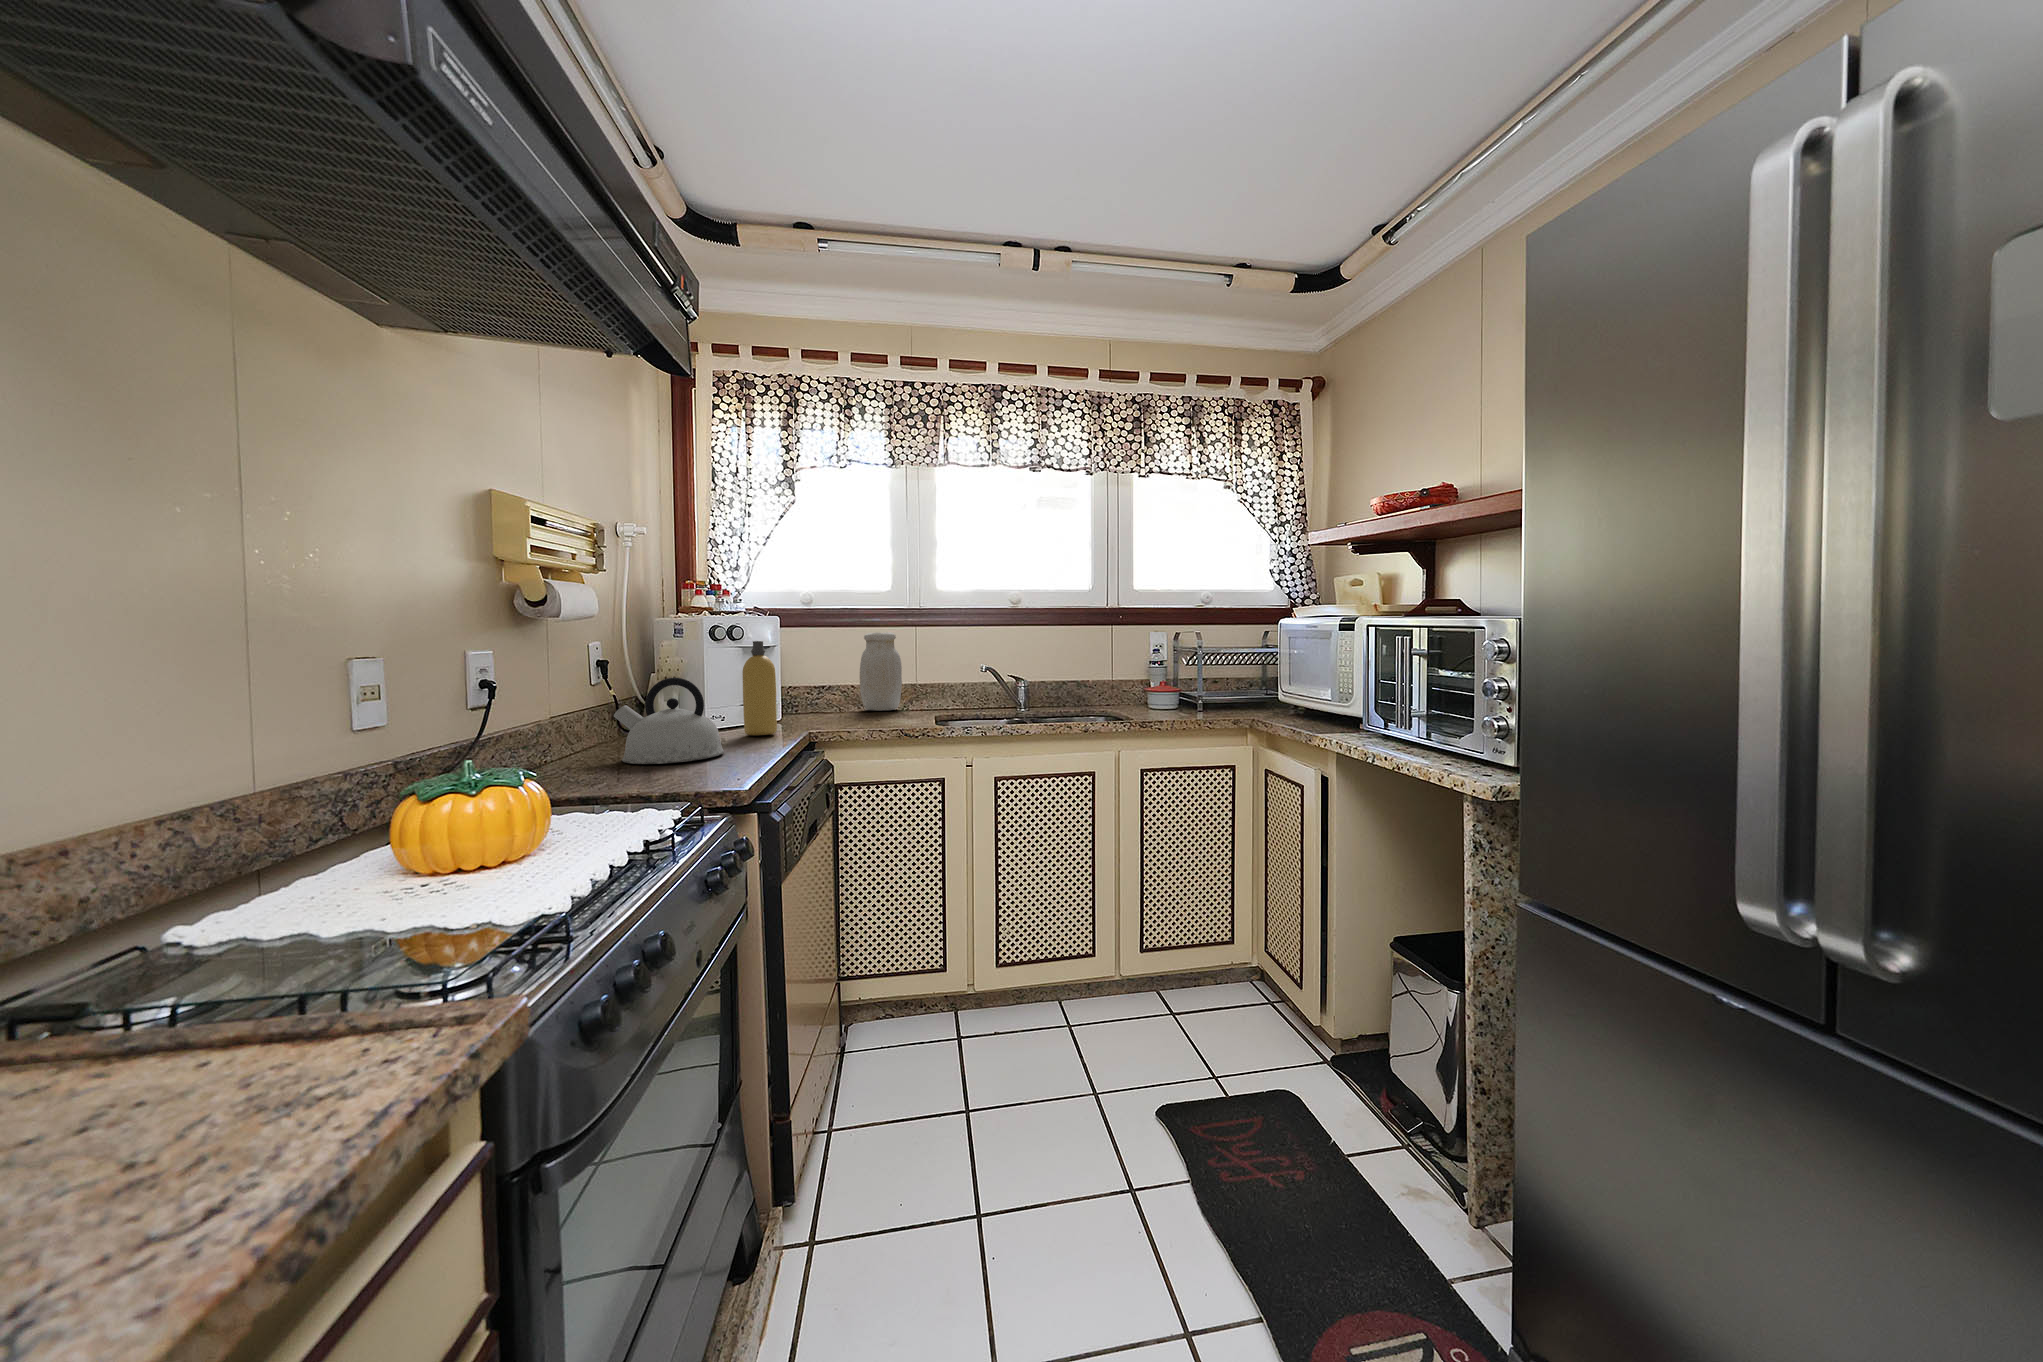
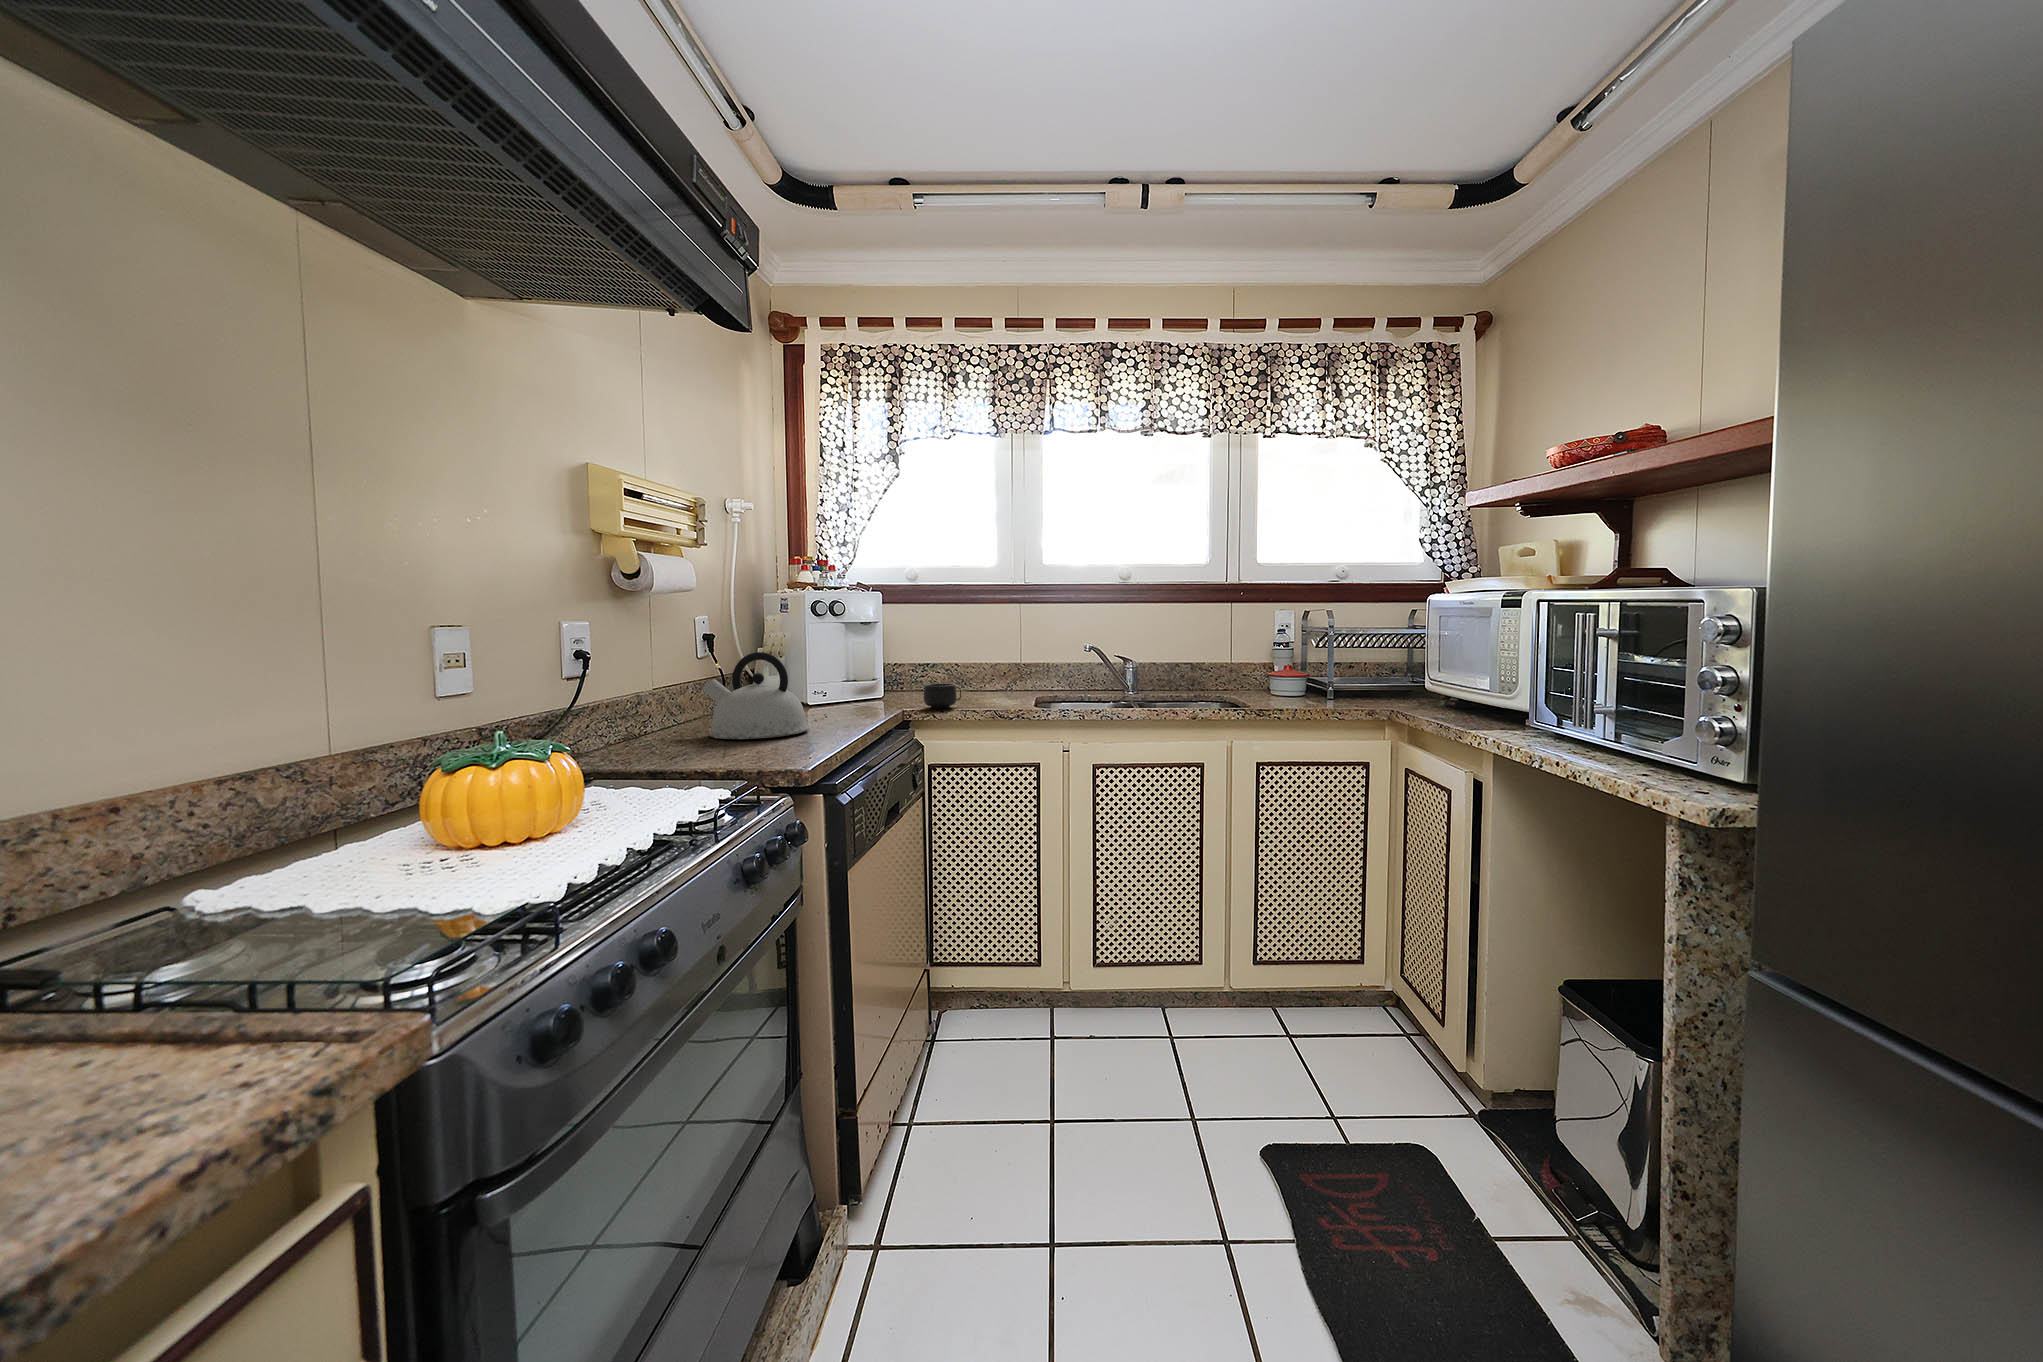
jar: present [860,632,902,711] -> none [963,610,1005,691]
bottle: present [742,641,777,735] -> none [836,617,871,713]
mug: none [829,704,865,728] -> present [924,683,961,709]

